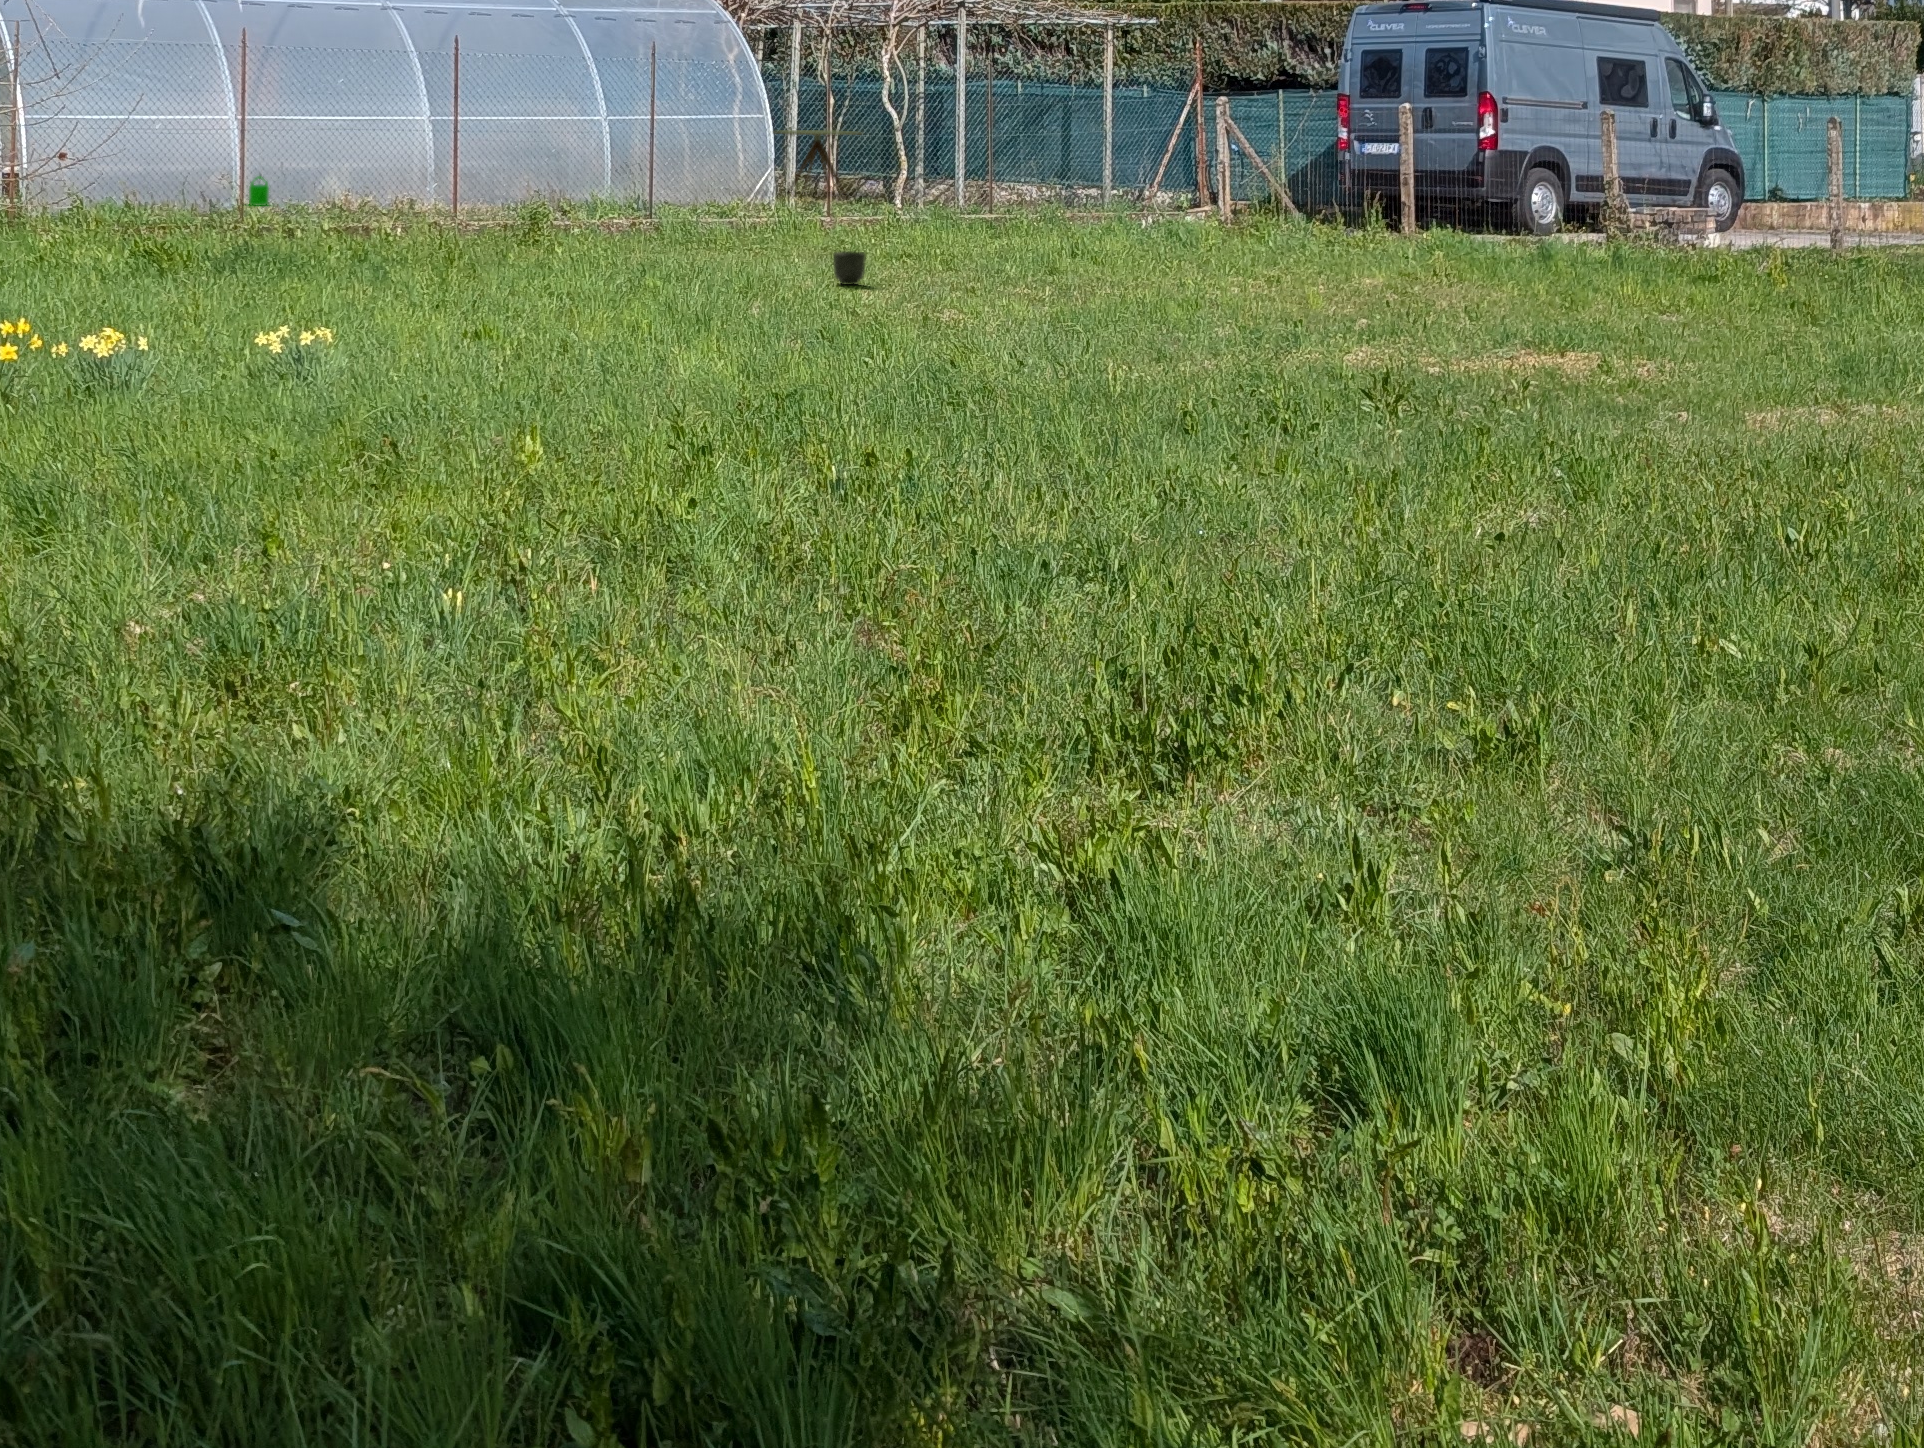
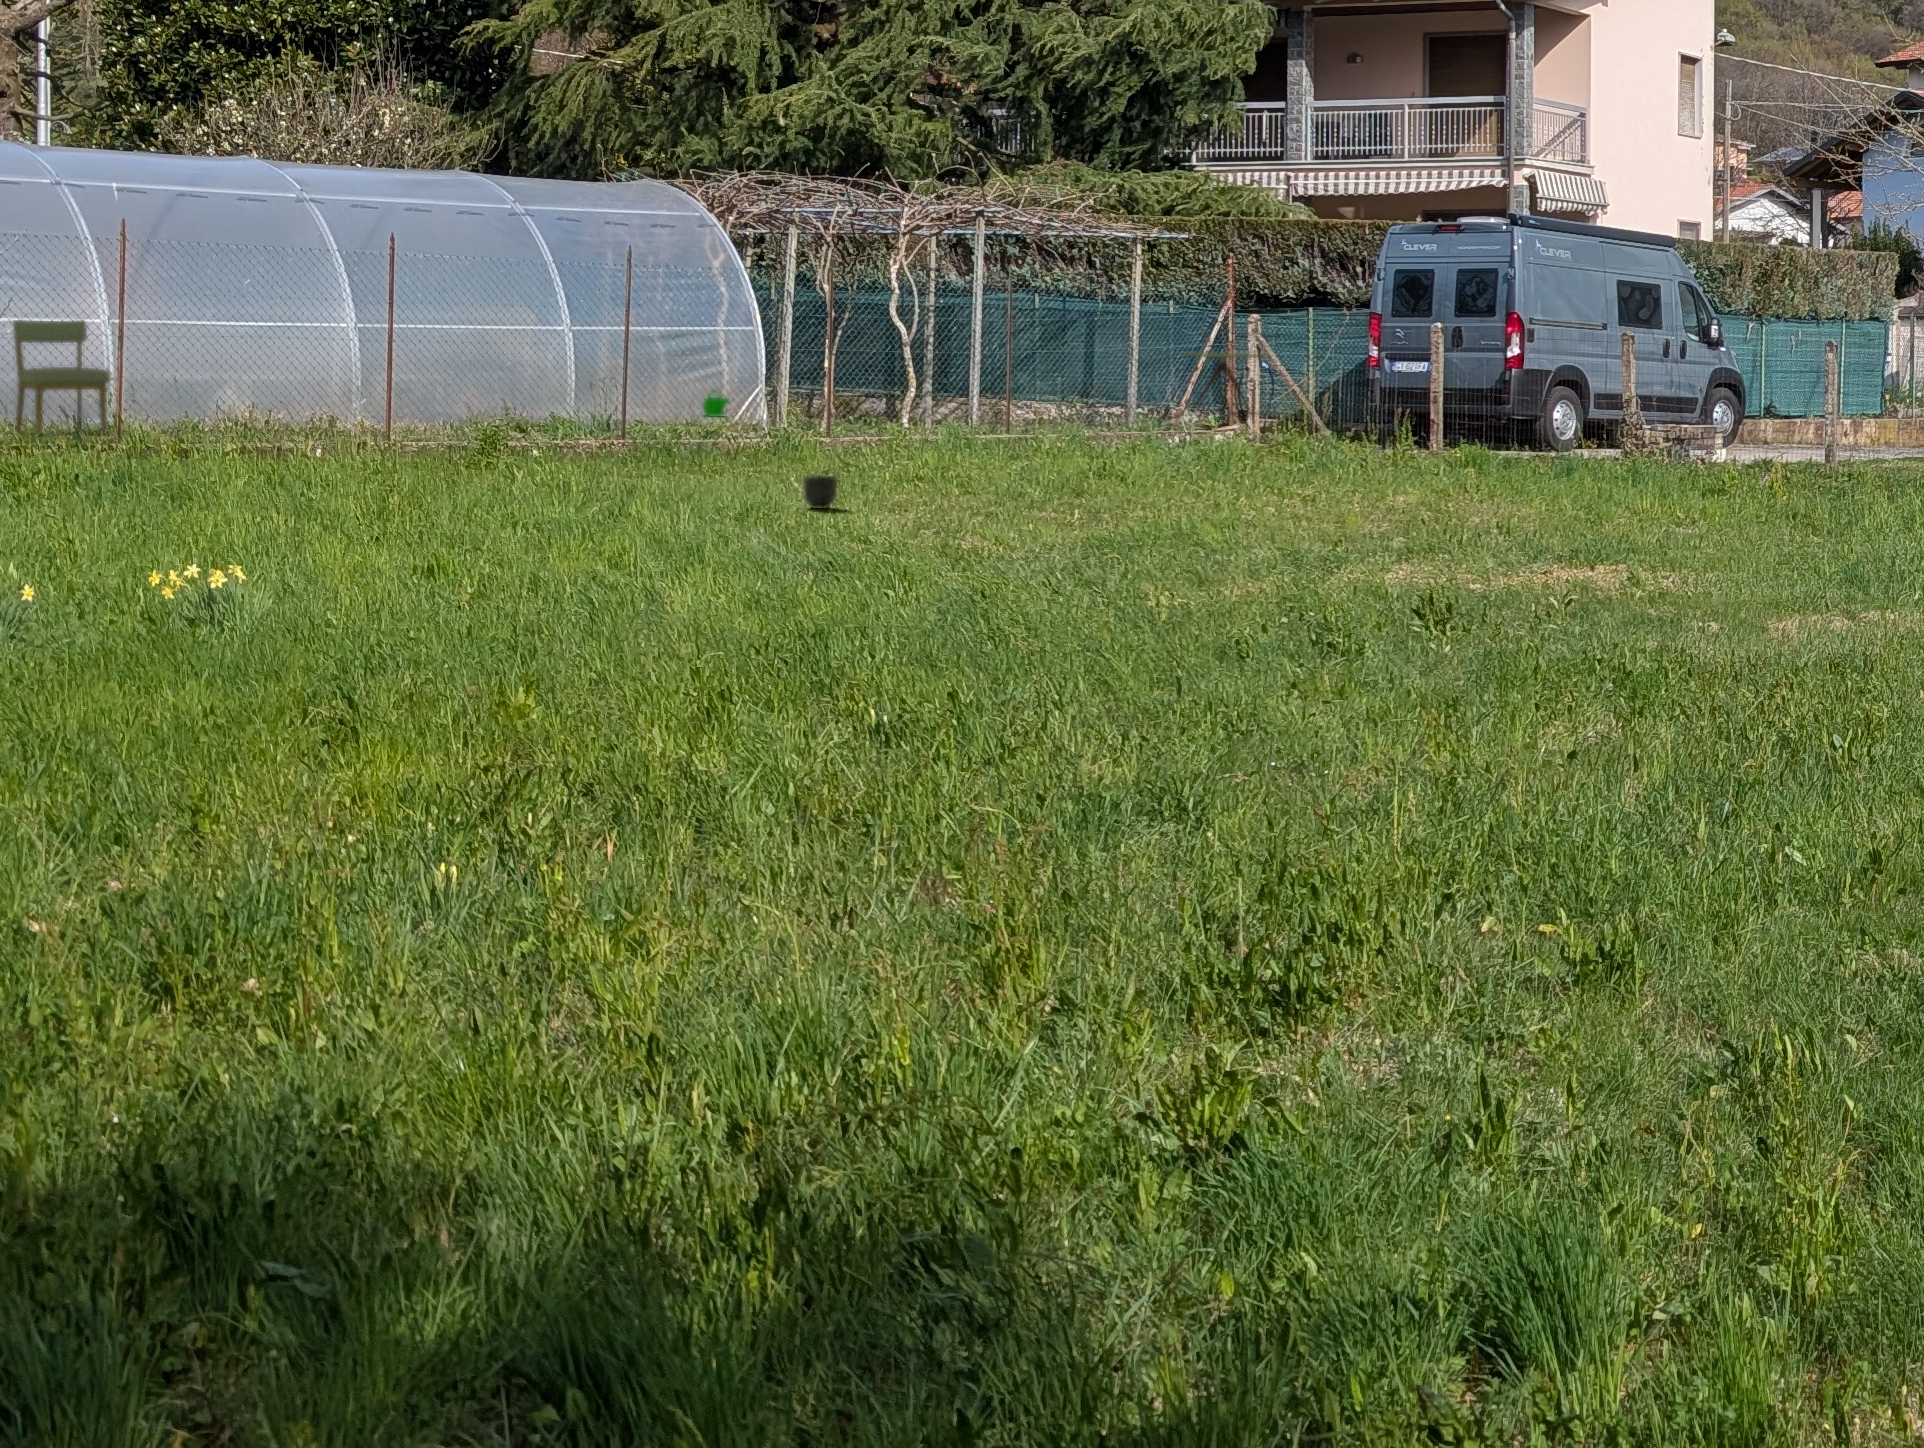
chair: none [160,106,235,210] -> present [13,320,110,436]
round table: present [774,130,862,194] -> present [1182,352,1266,411]
watering can: present [249,176,269,206] -> present [703,390,730,417]

